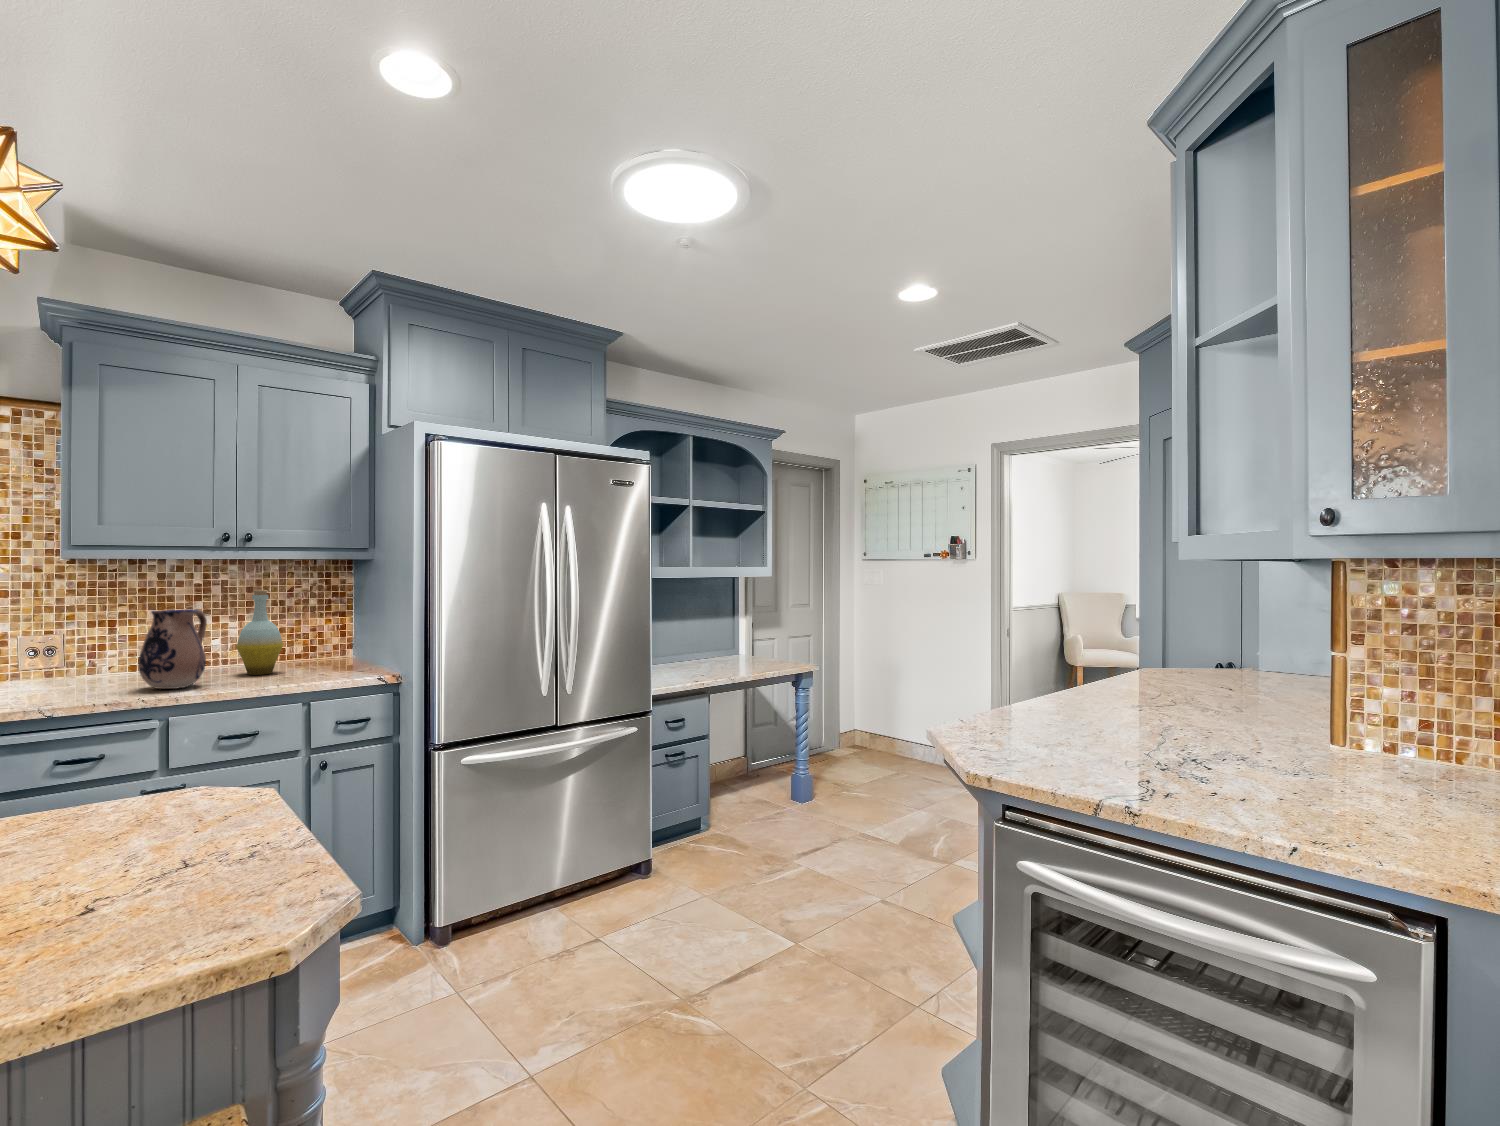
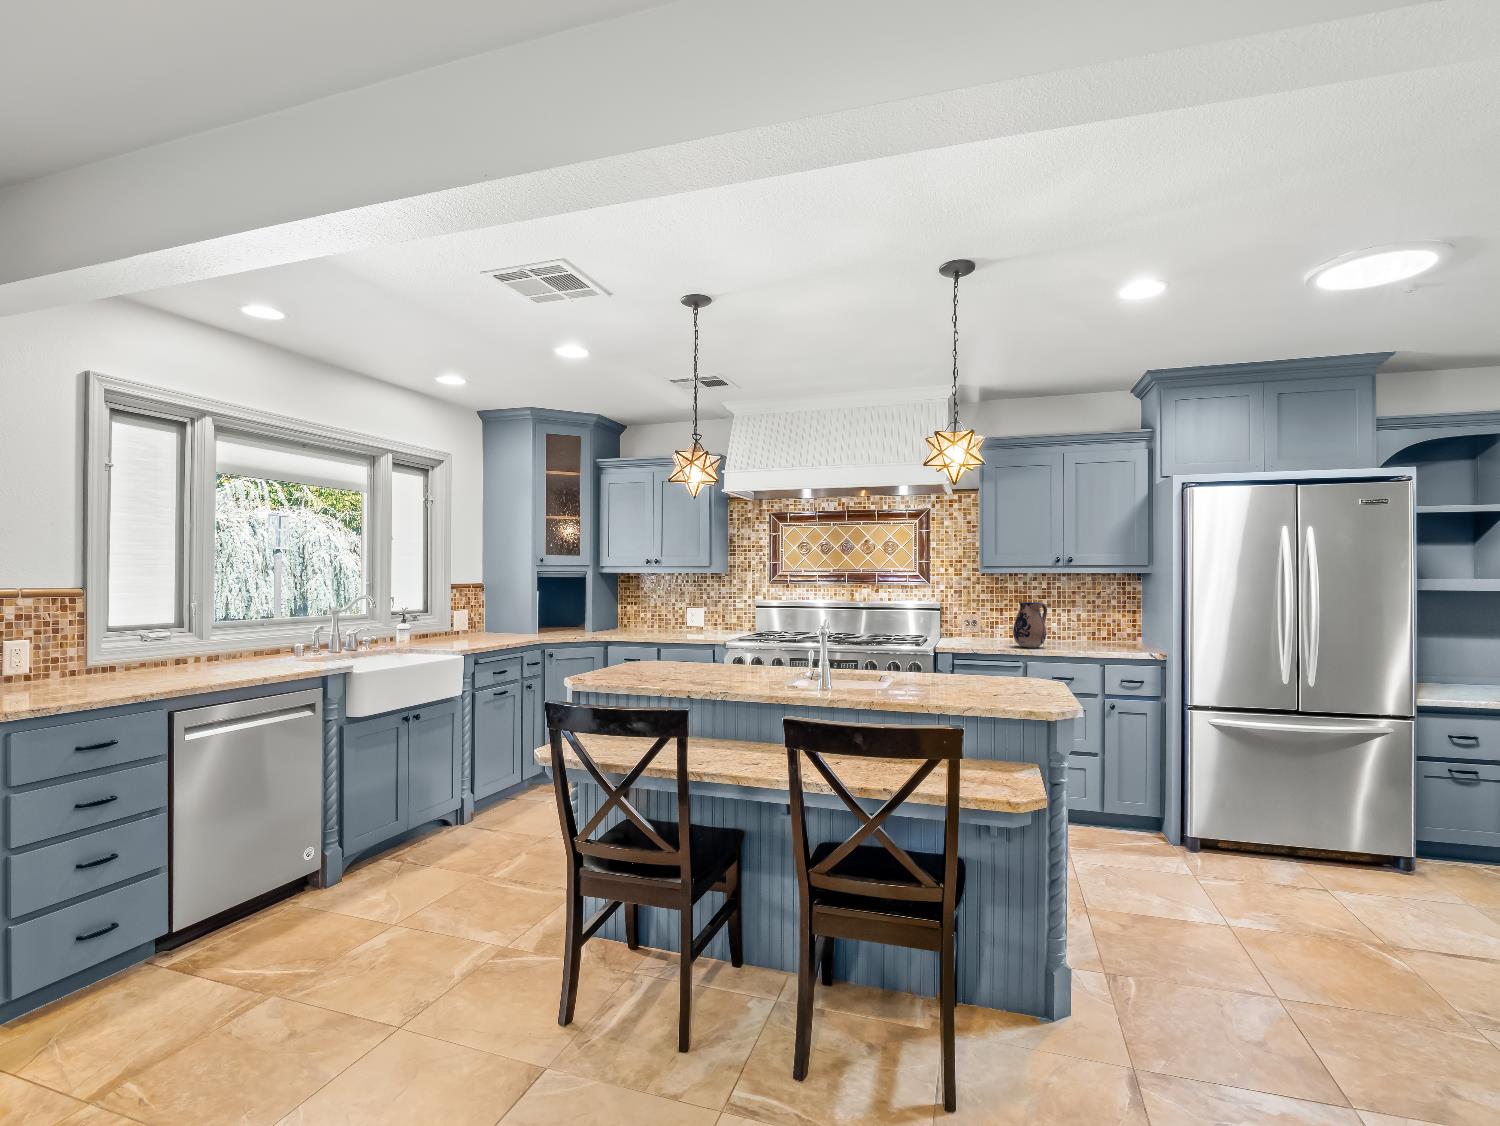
bottle: present [236,590,283,675] -> none [1064,593,1092,646]

